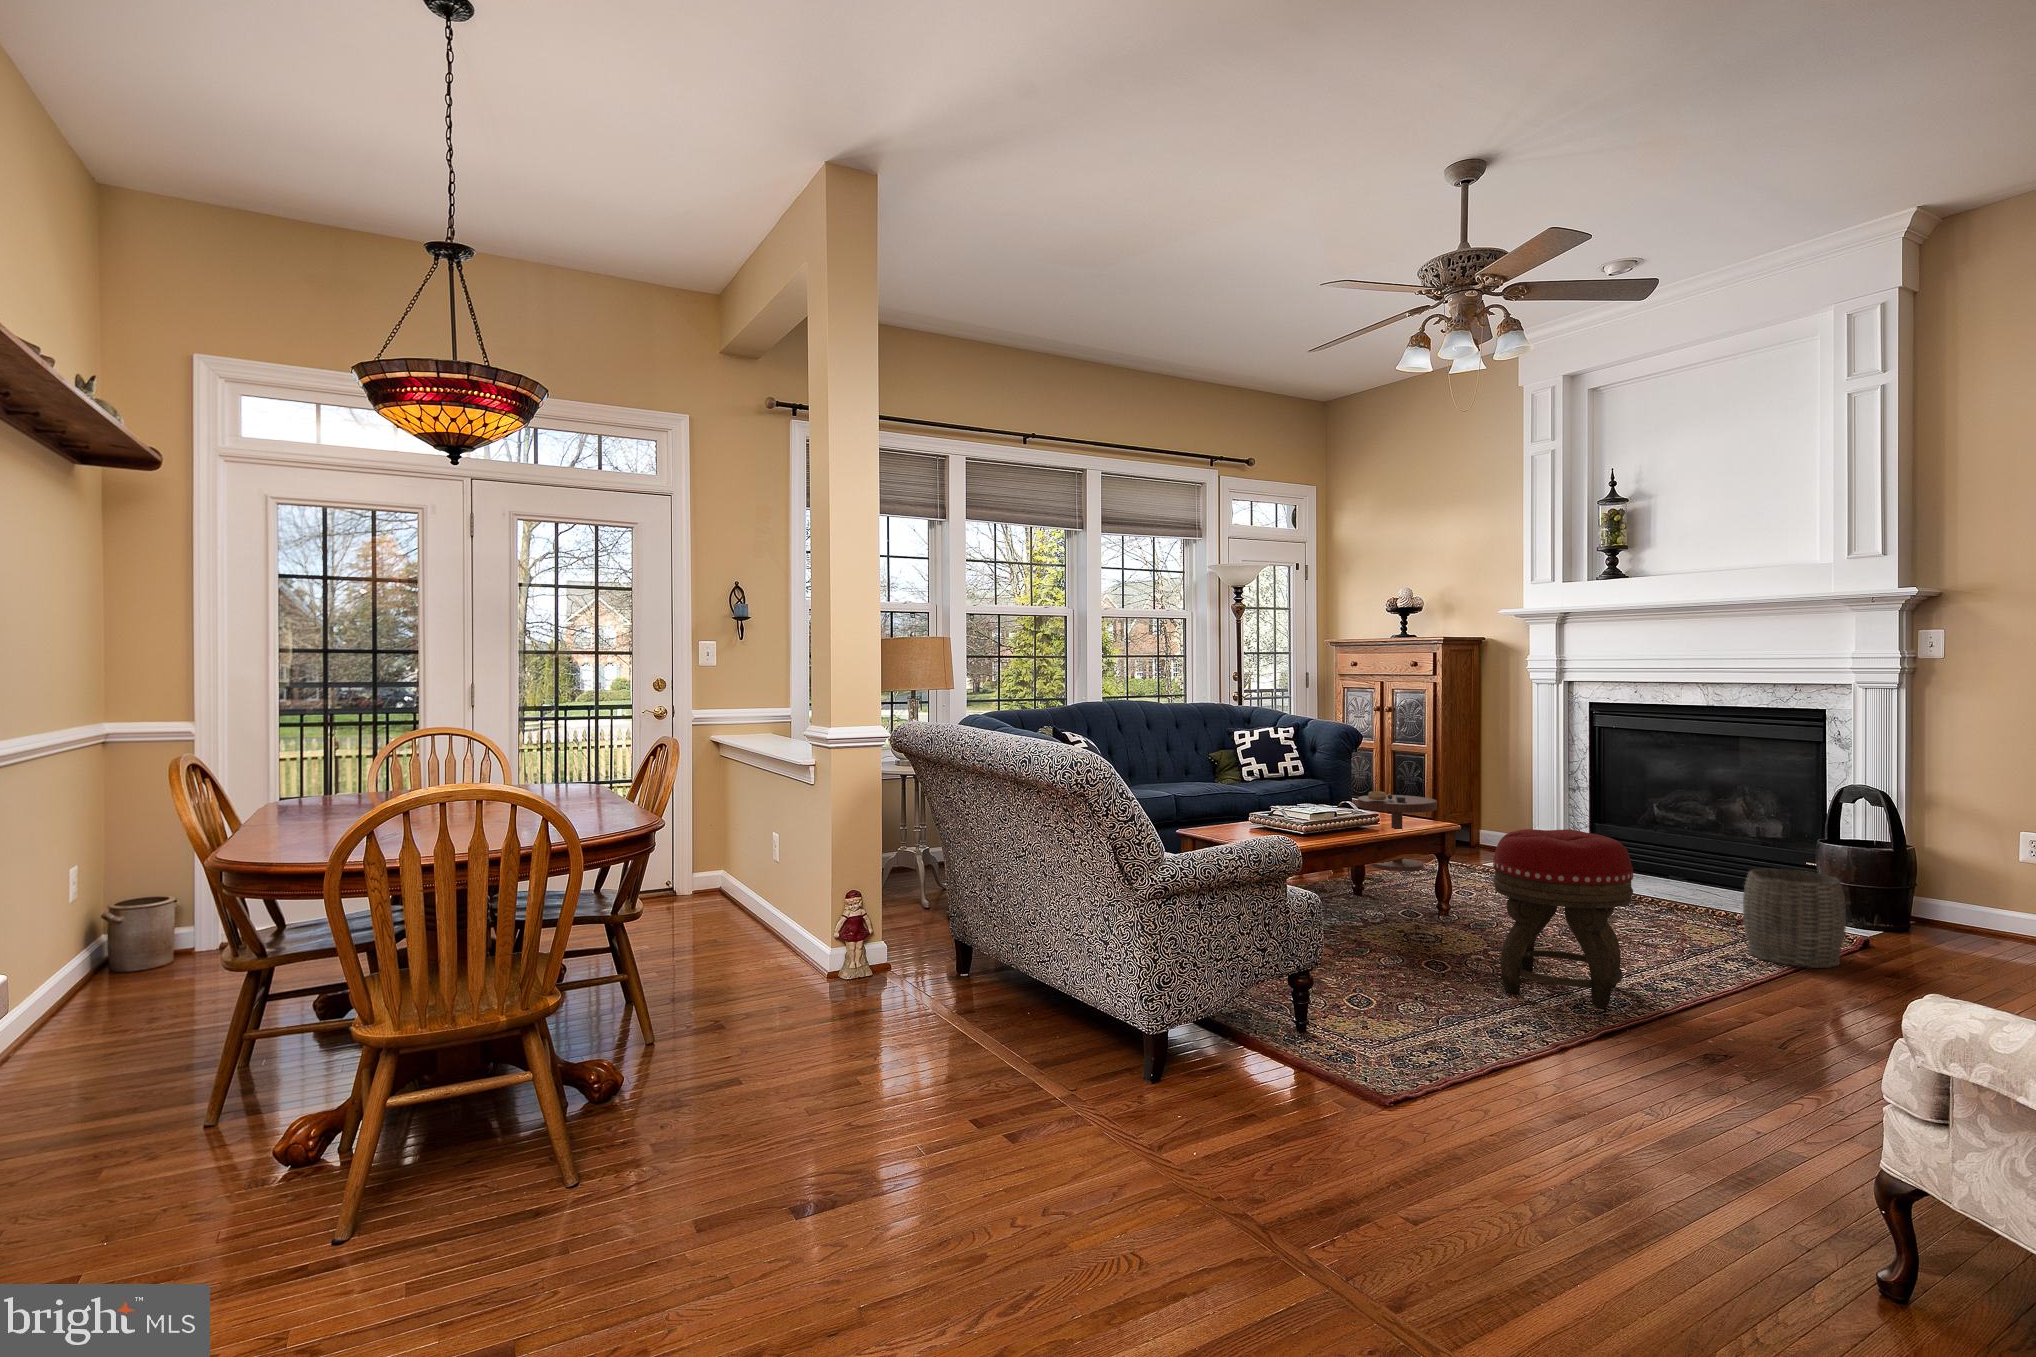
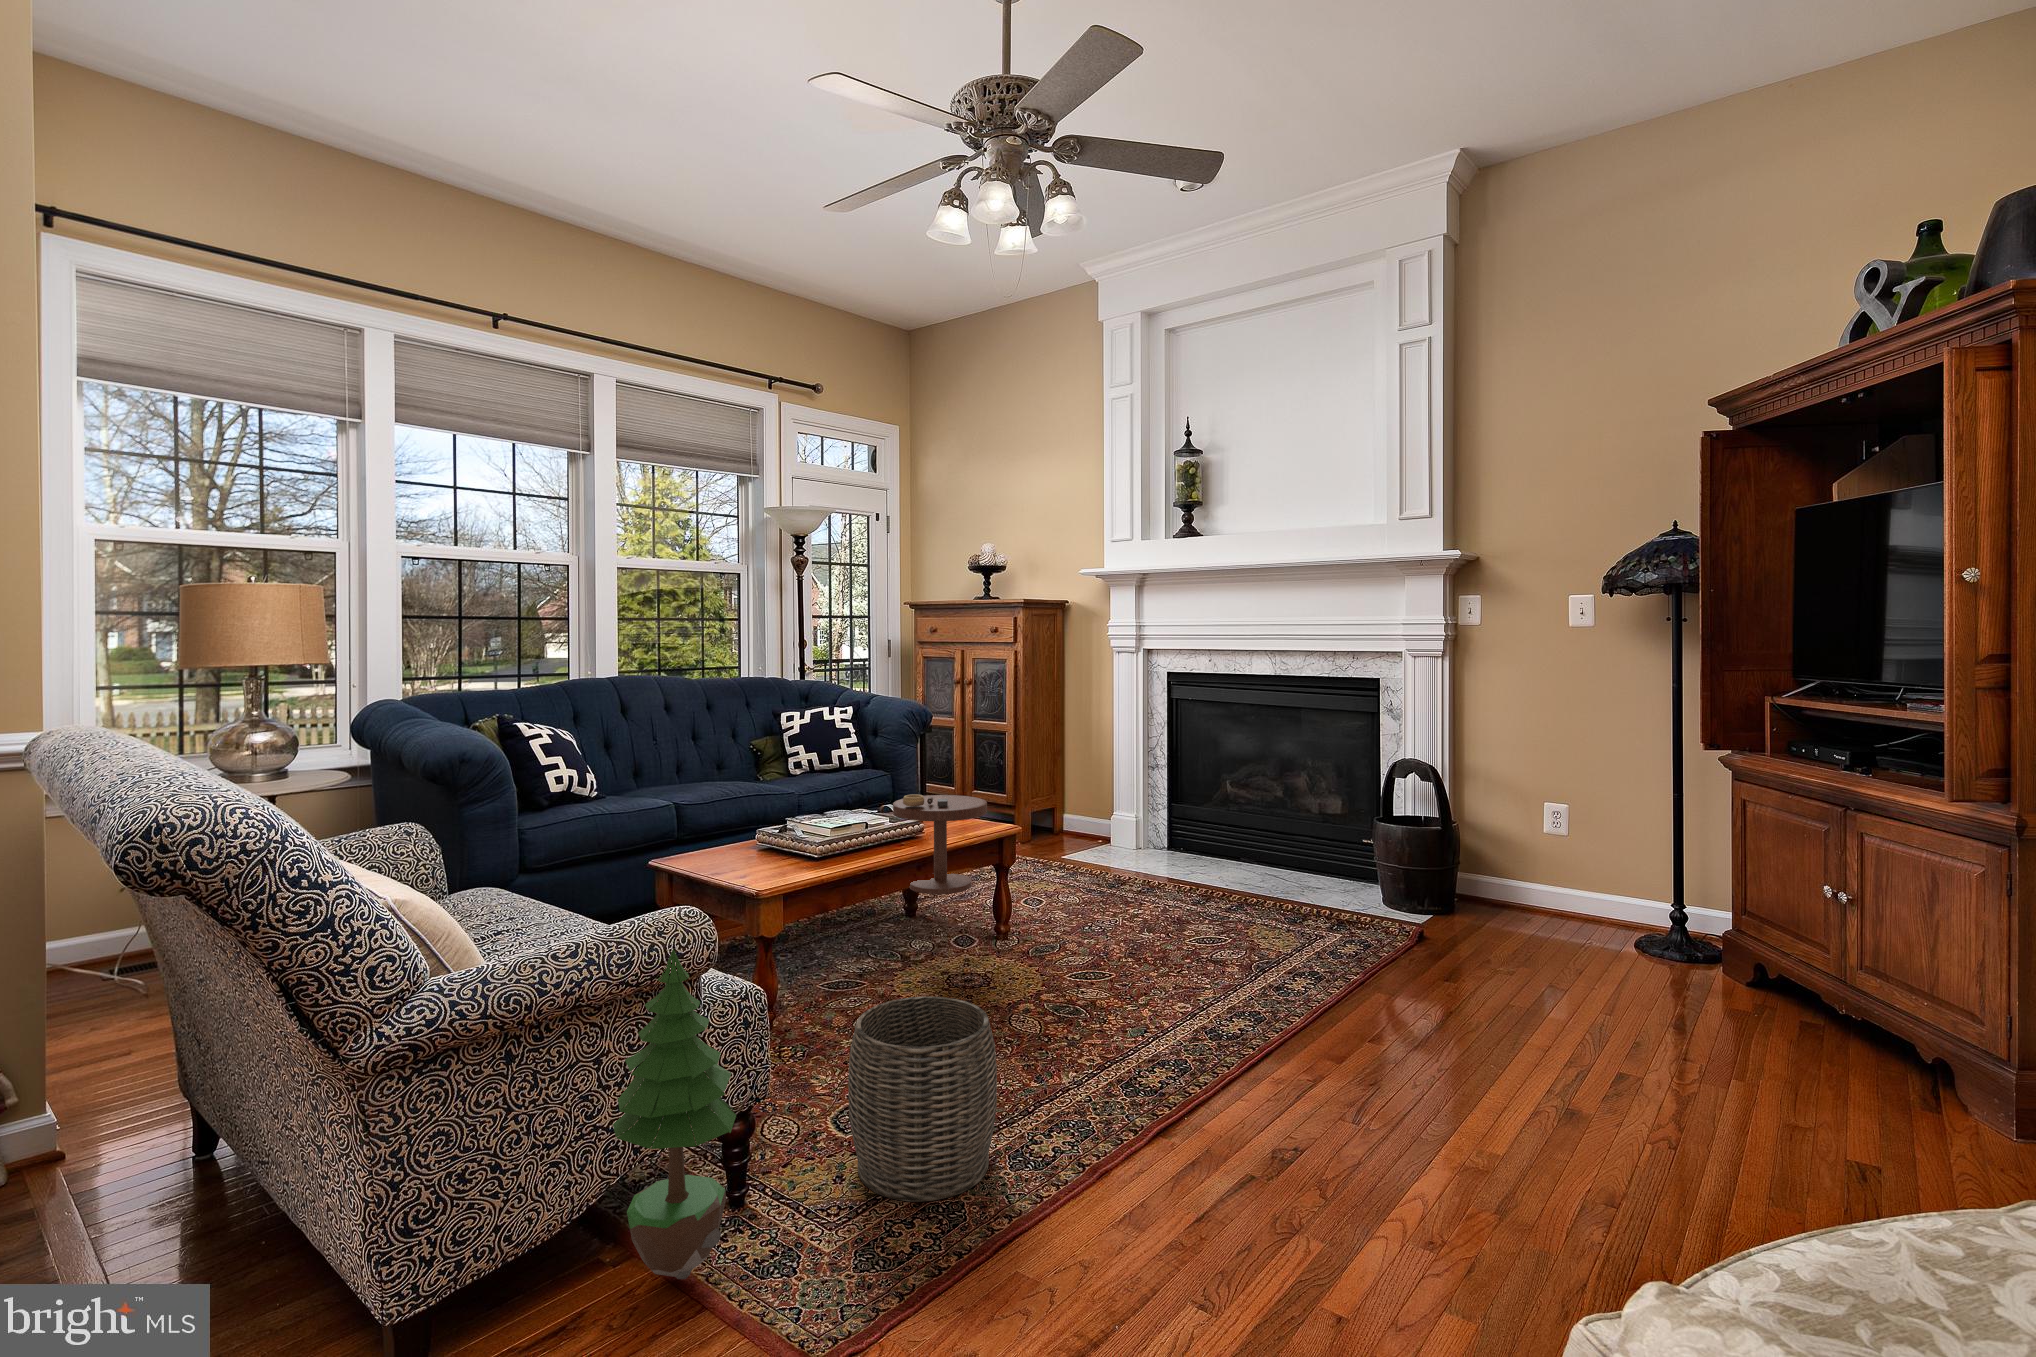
footstool: present [1493,829,1633,1008] -> none [1037,841,1196,1075]
potted tree: none [1239,855,1315,1061] -> present [612,949,736,1279]
woven basket: present [1743,869,1846,968] -> present [848,997,997,1201]

